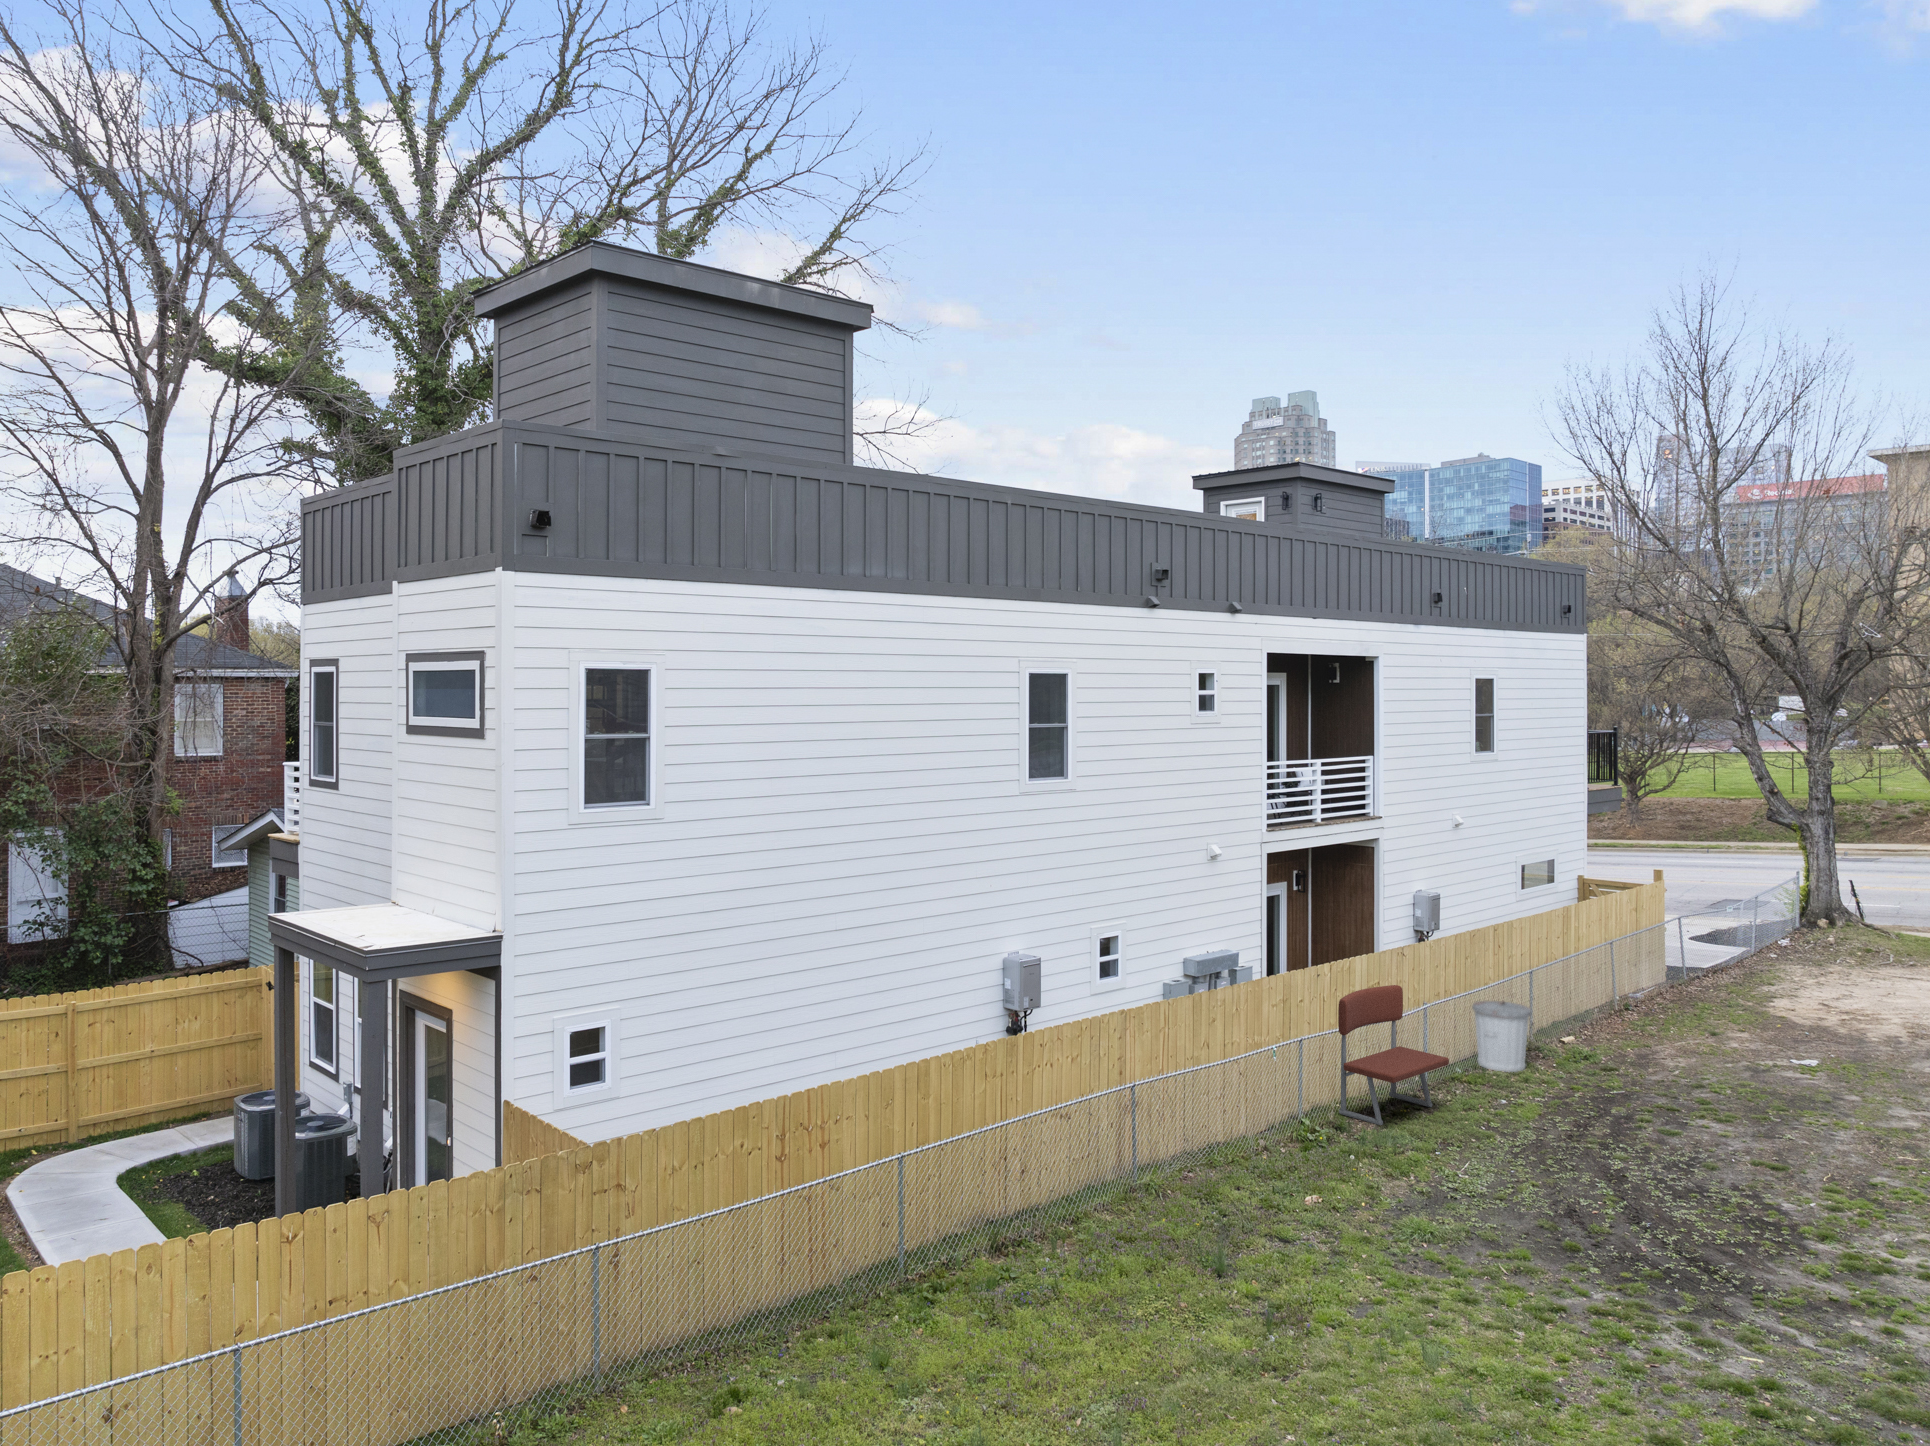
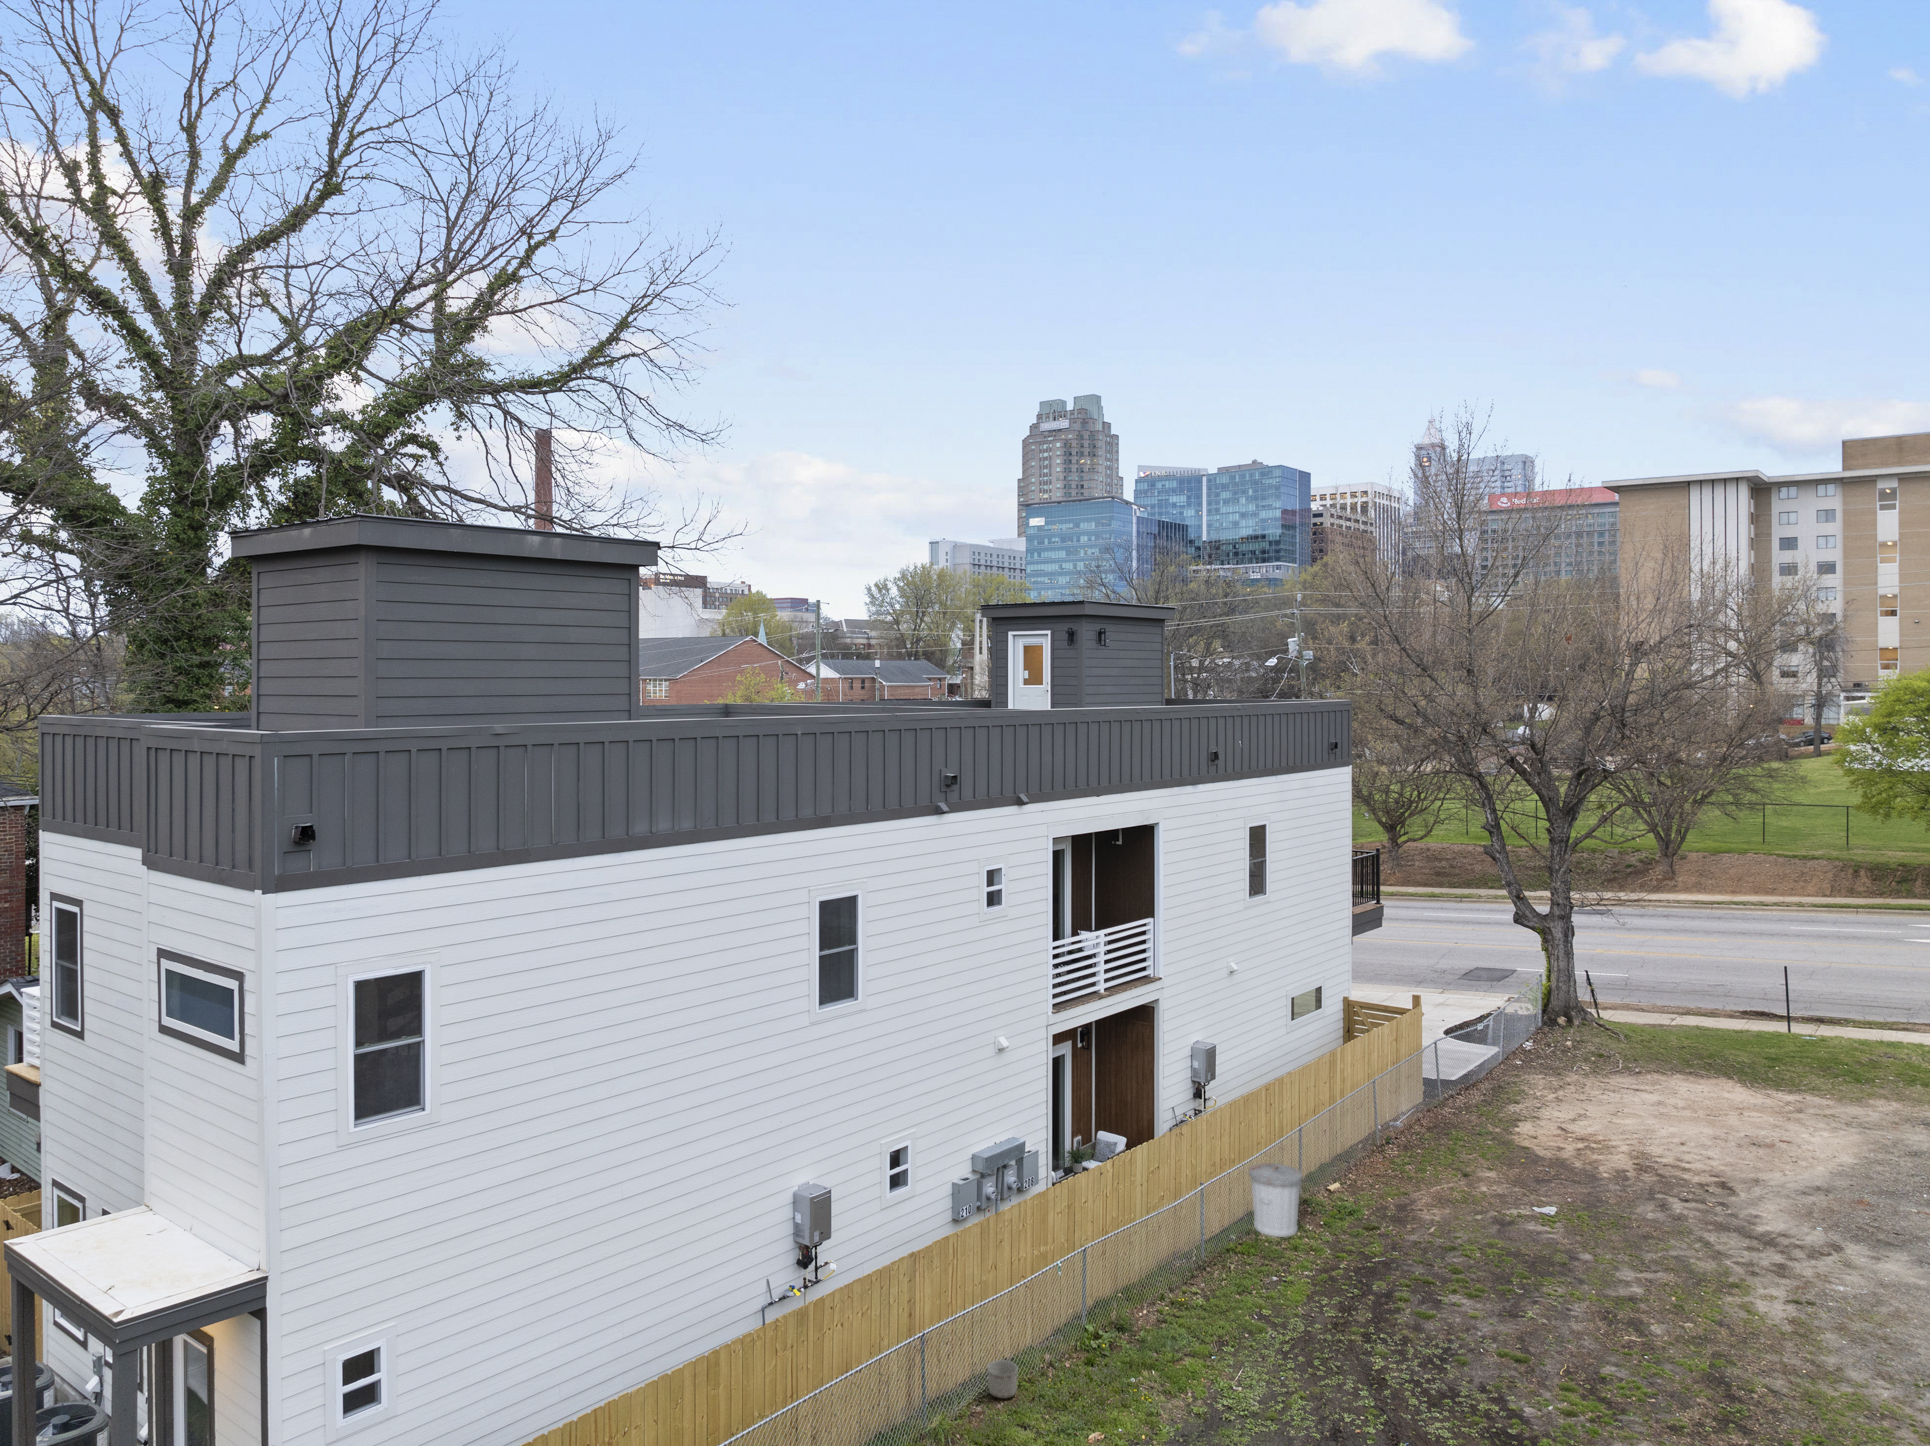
bench: present [1338,985,1449,1125] -> none [1122,1174,1226,1327]
planter: none [1198,1129,1230,1163] -> present [987,1360,1018,1398]

